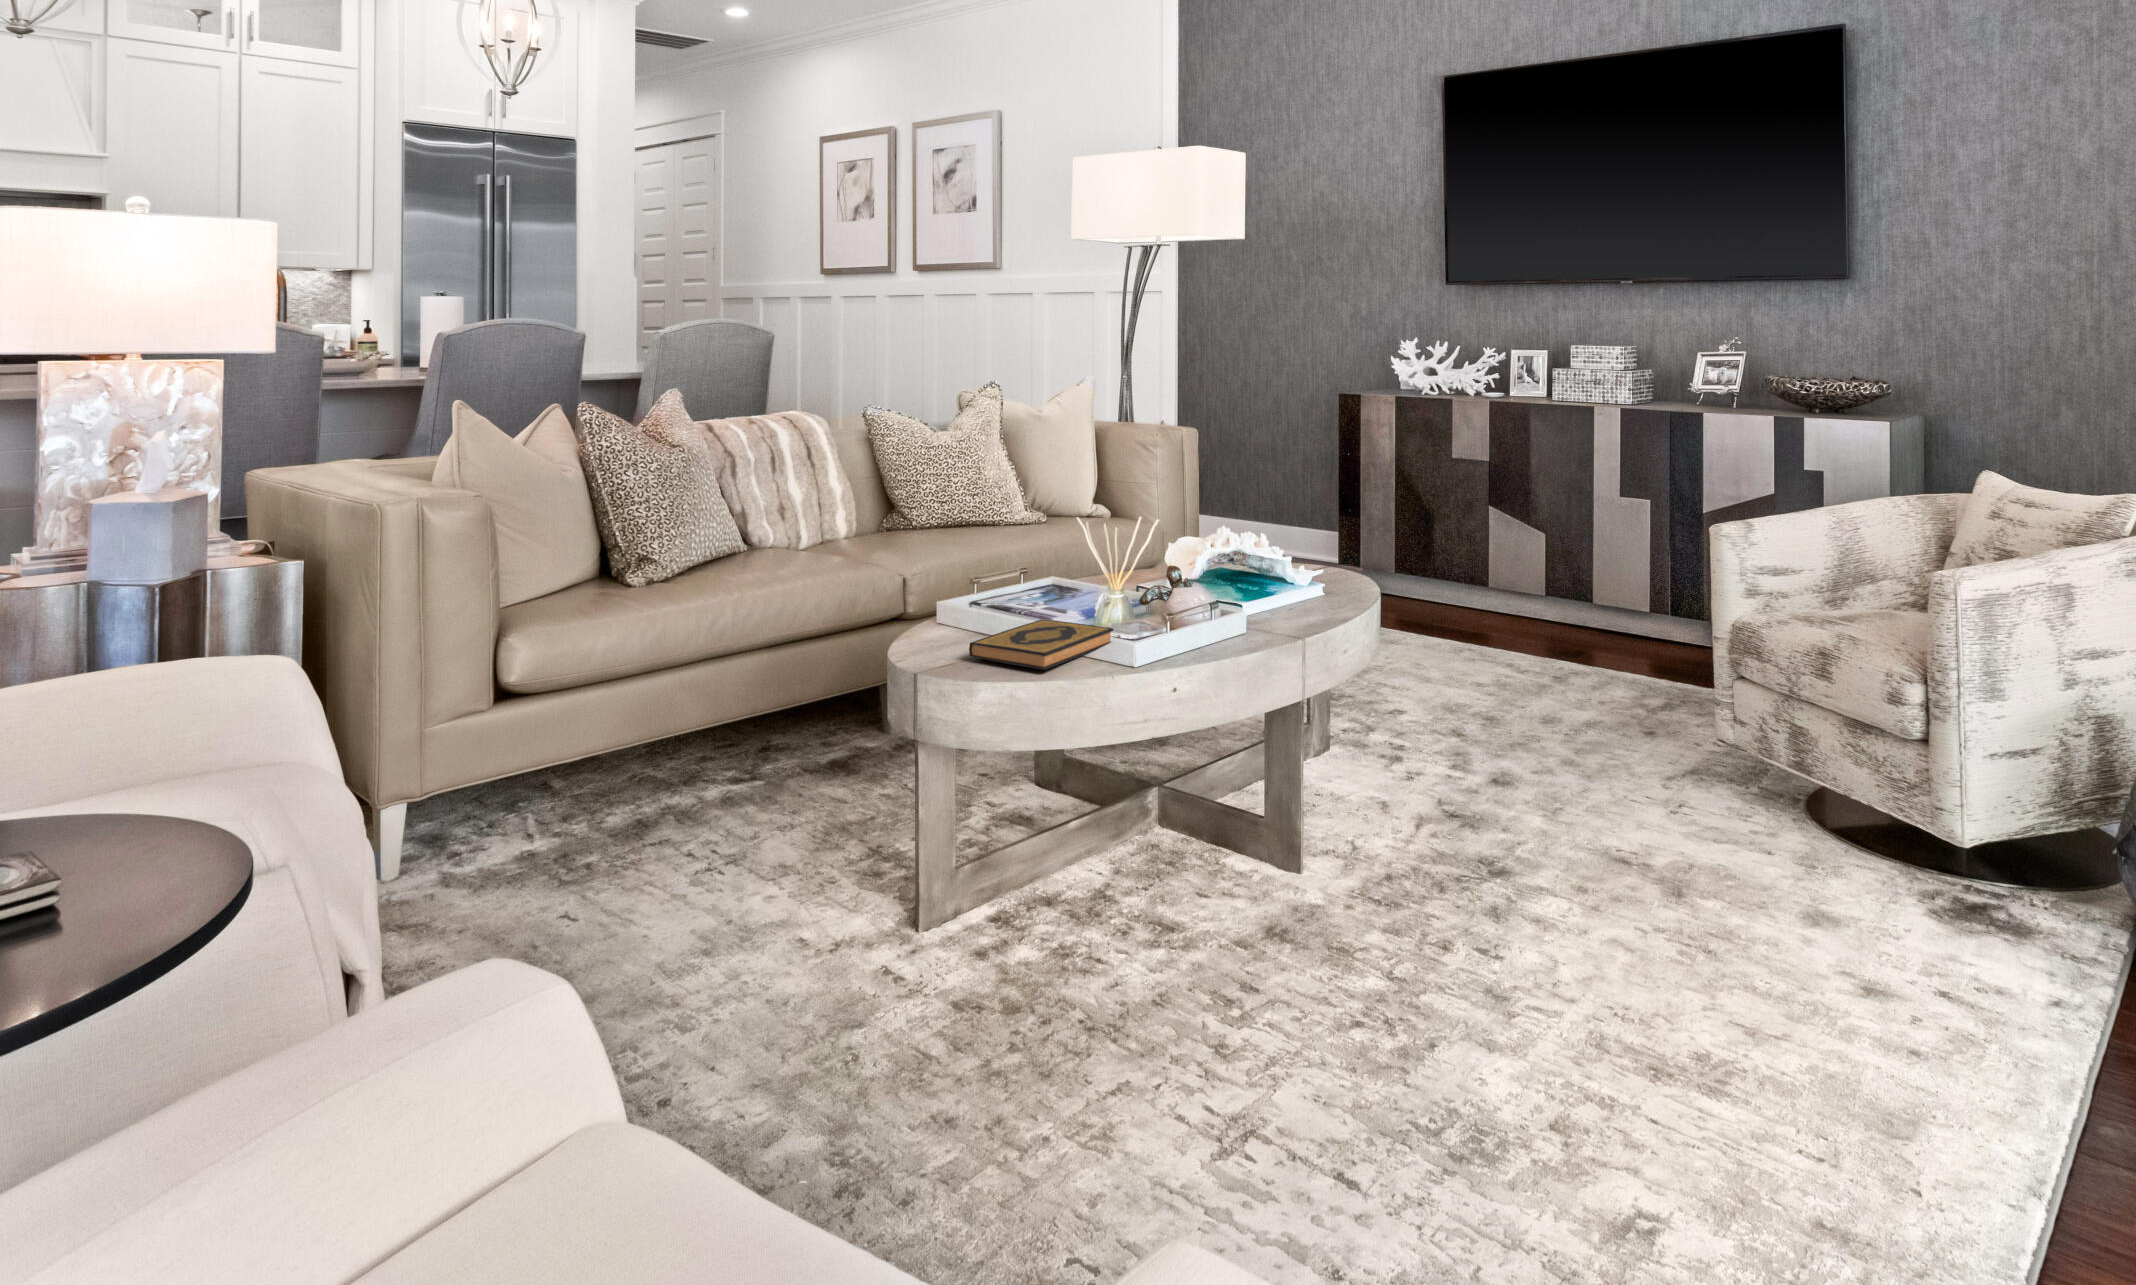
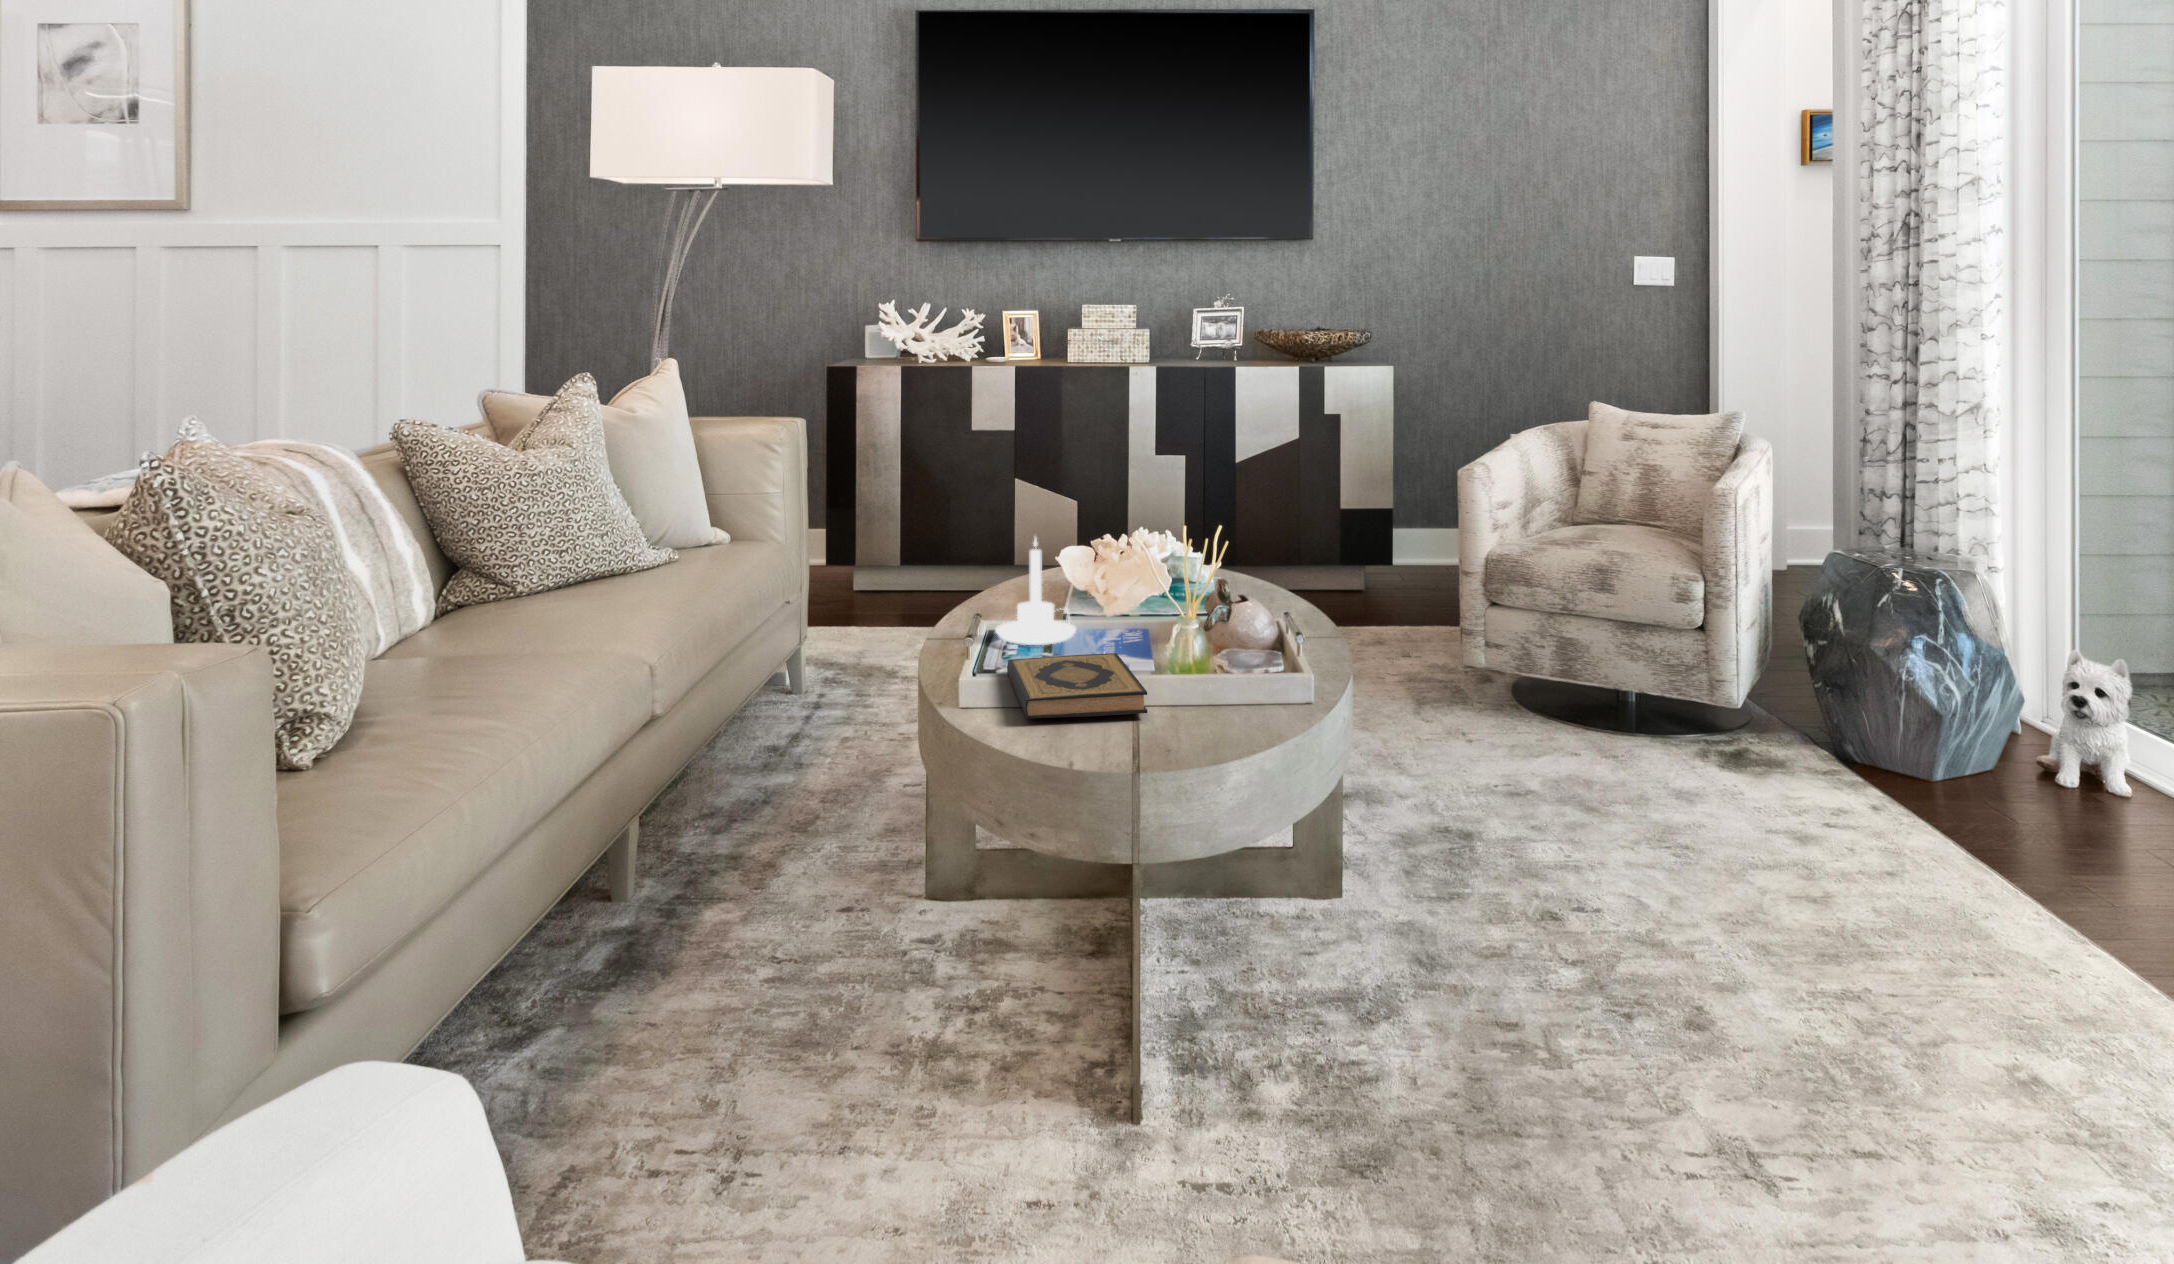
candle holder: none [1082,530,1145,617] -> present [995,538,1076,645]

